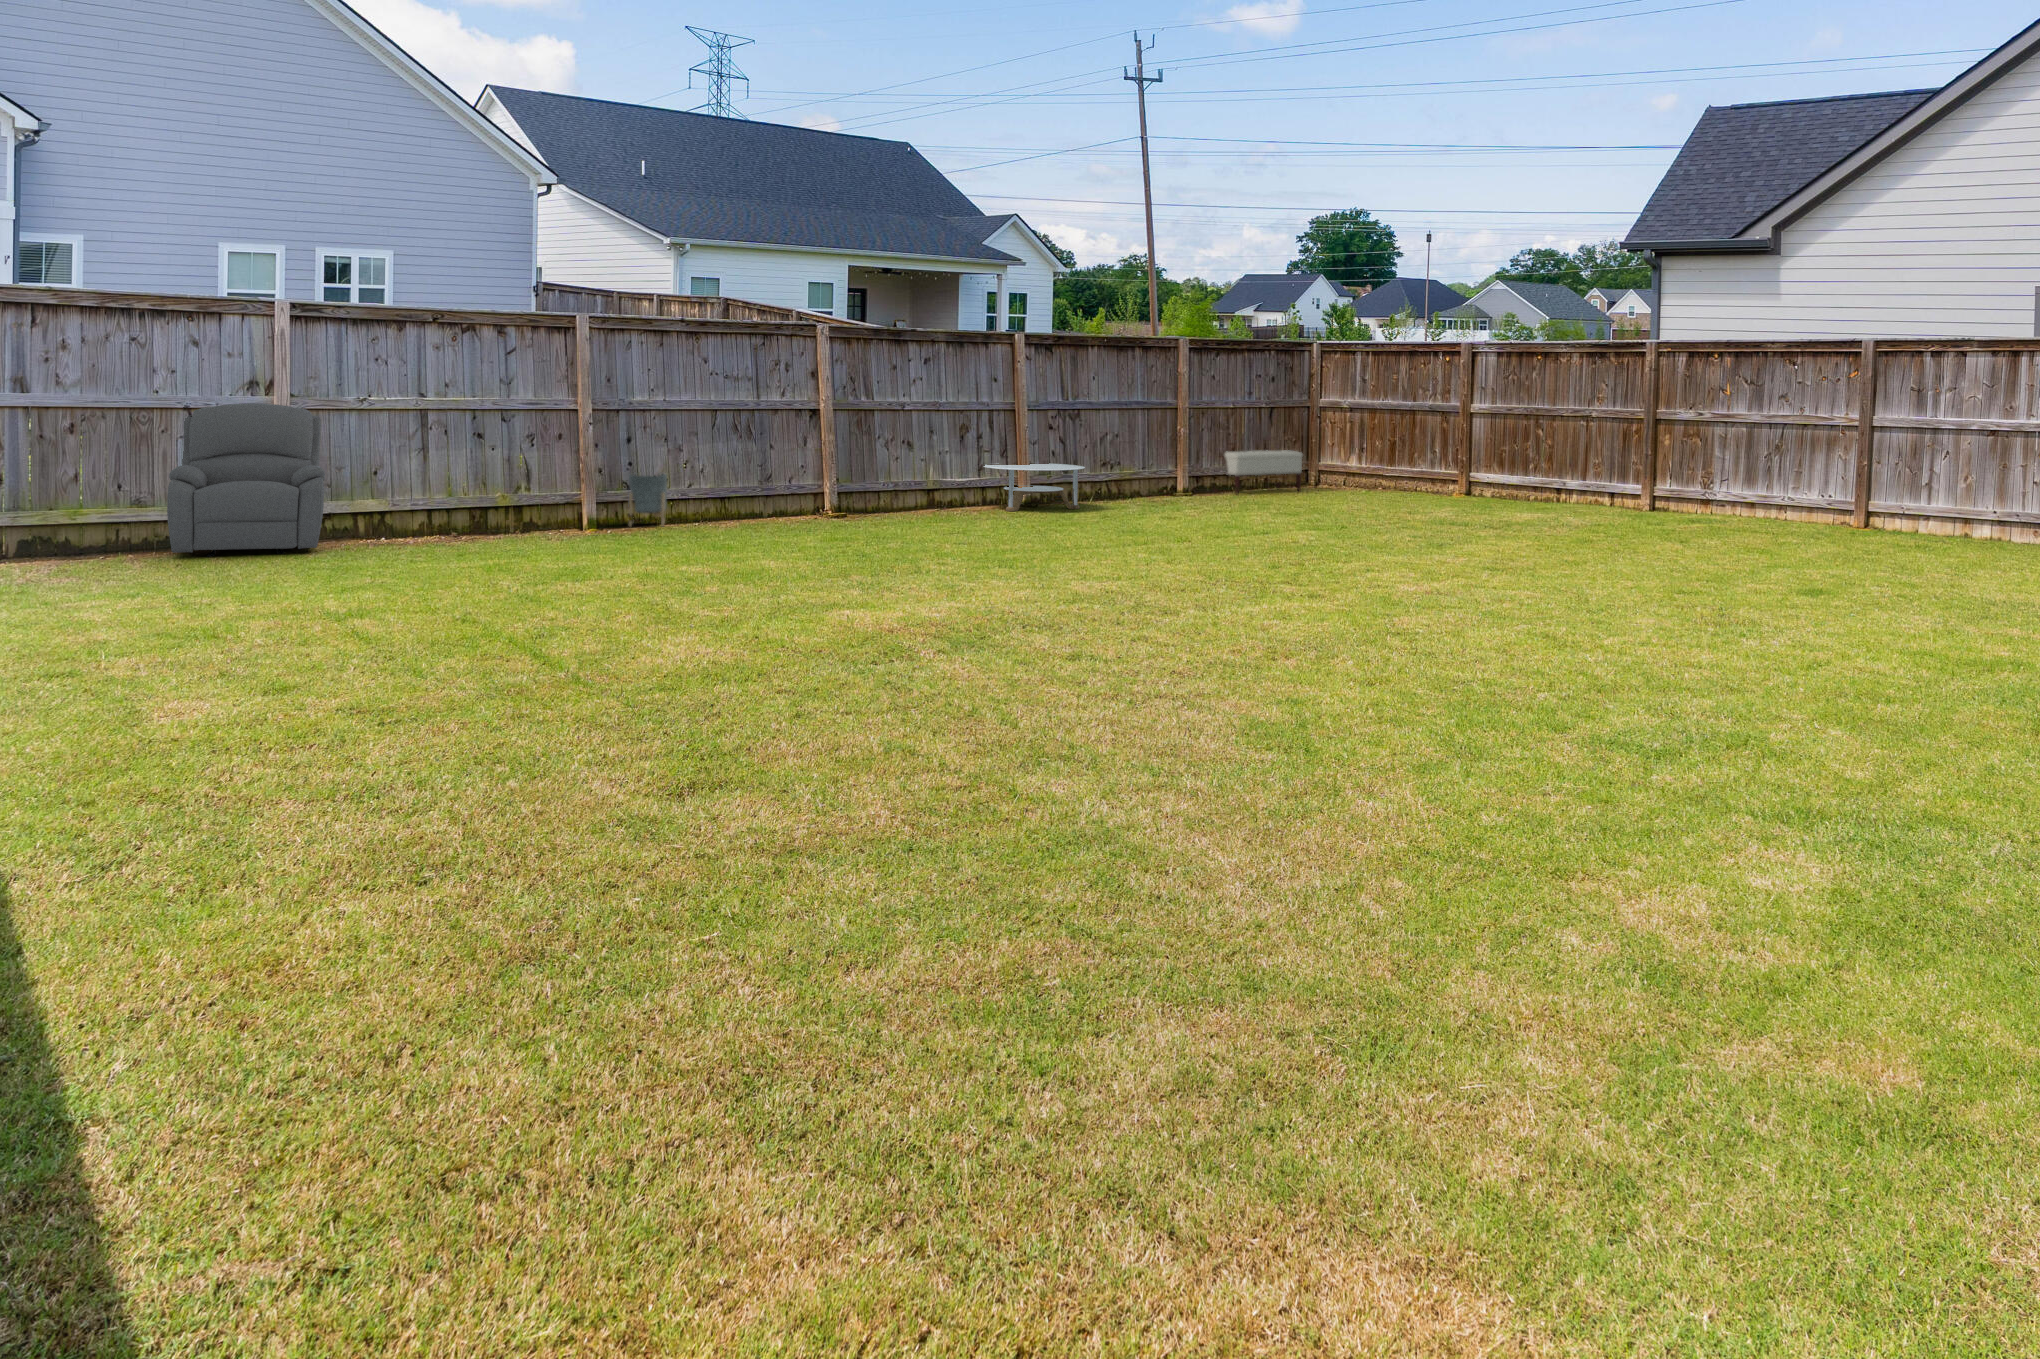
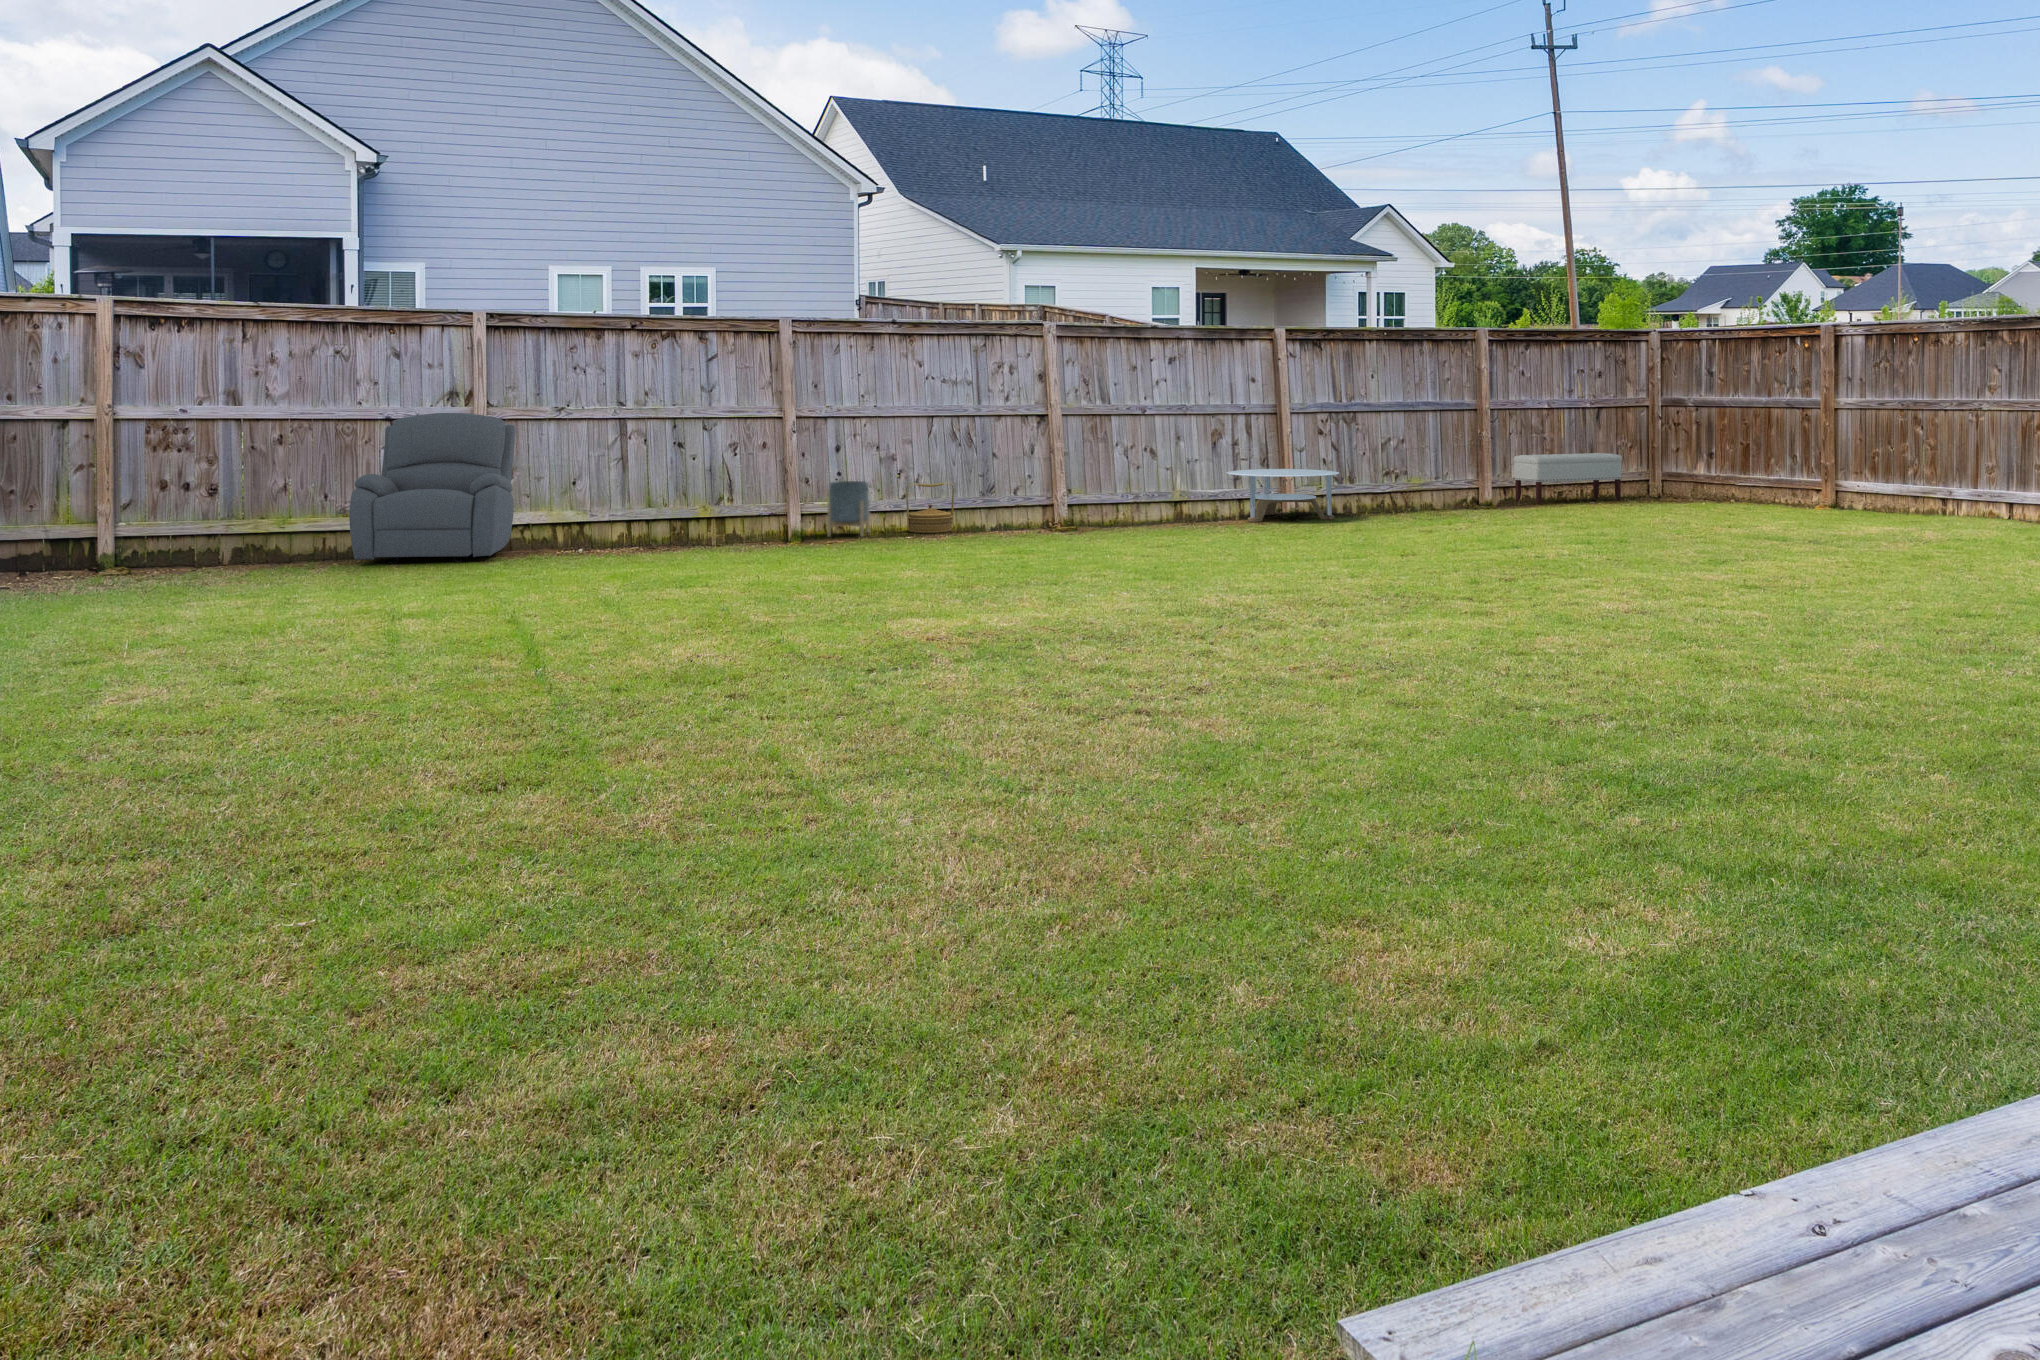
woven basket: none [700,475,744,523] -> present [906,482,954,533]

